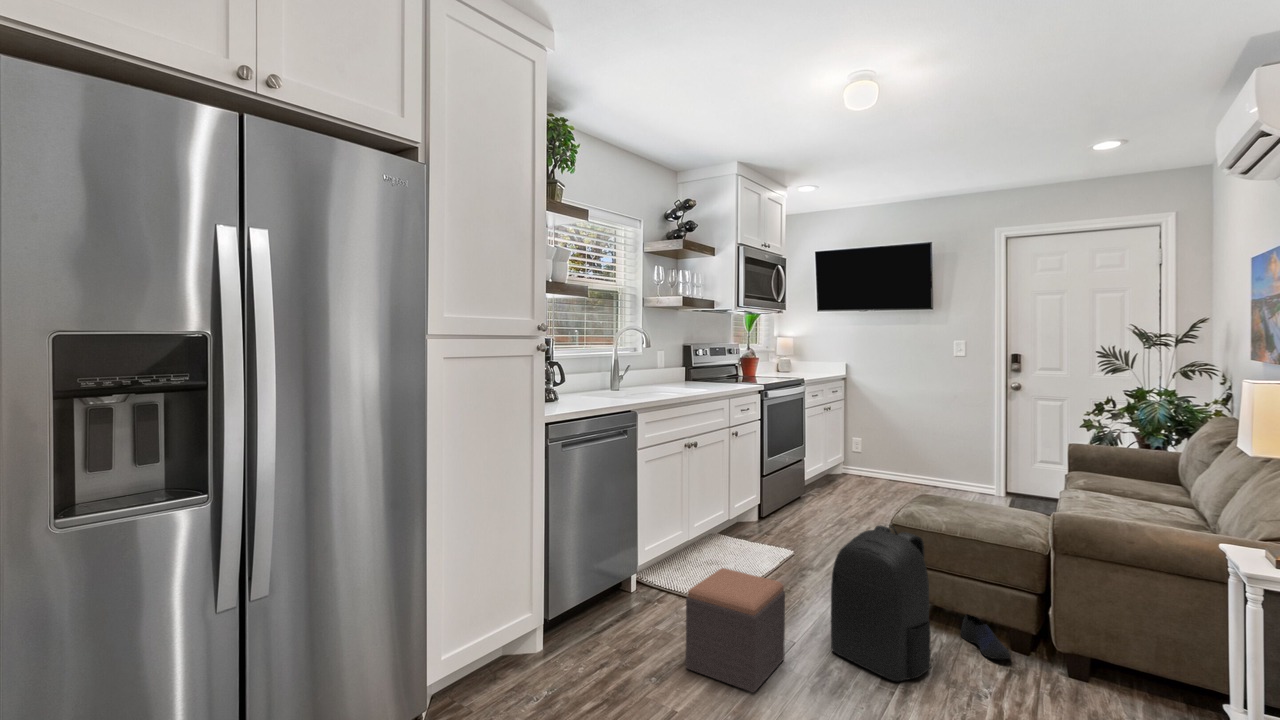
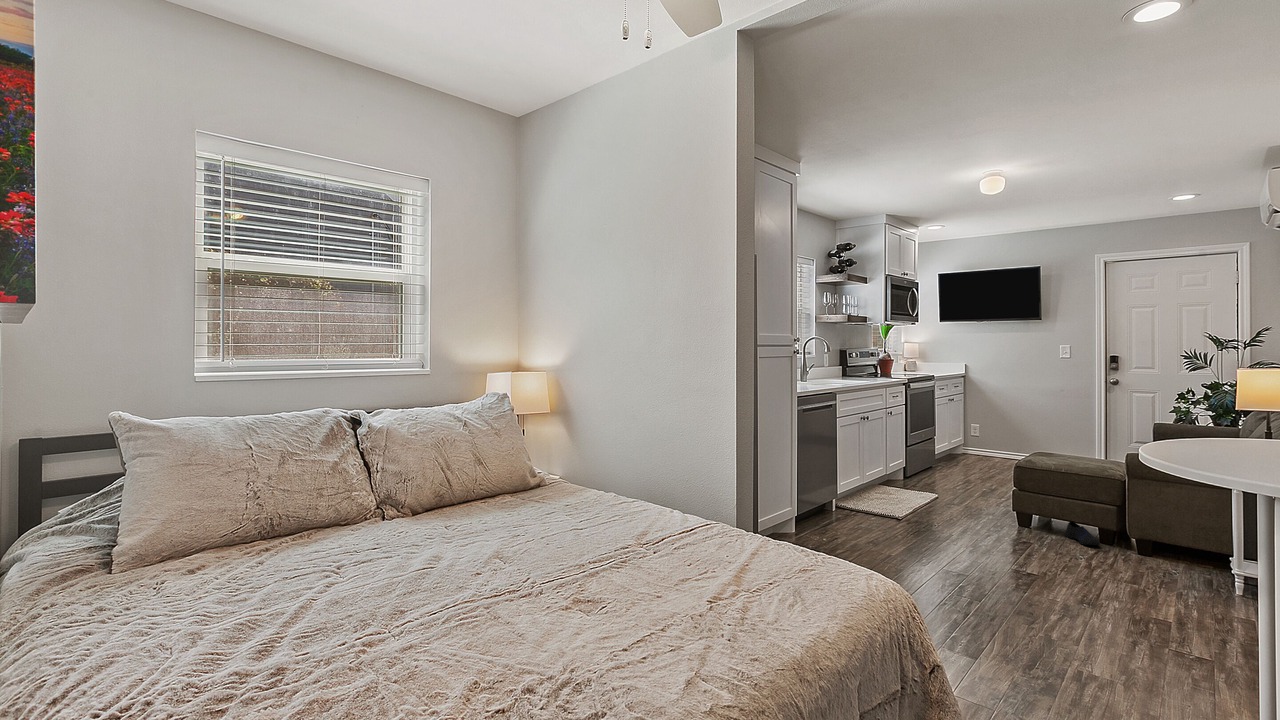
backpack: present [831,526,931,681] -> none [978,460,1045,551]
footstool: present [686,568,785,693] -> none [887,487,948,552]

